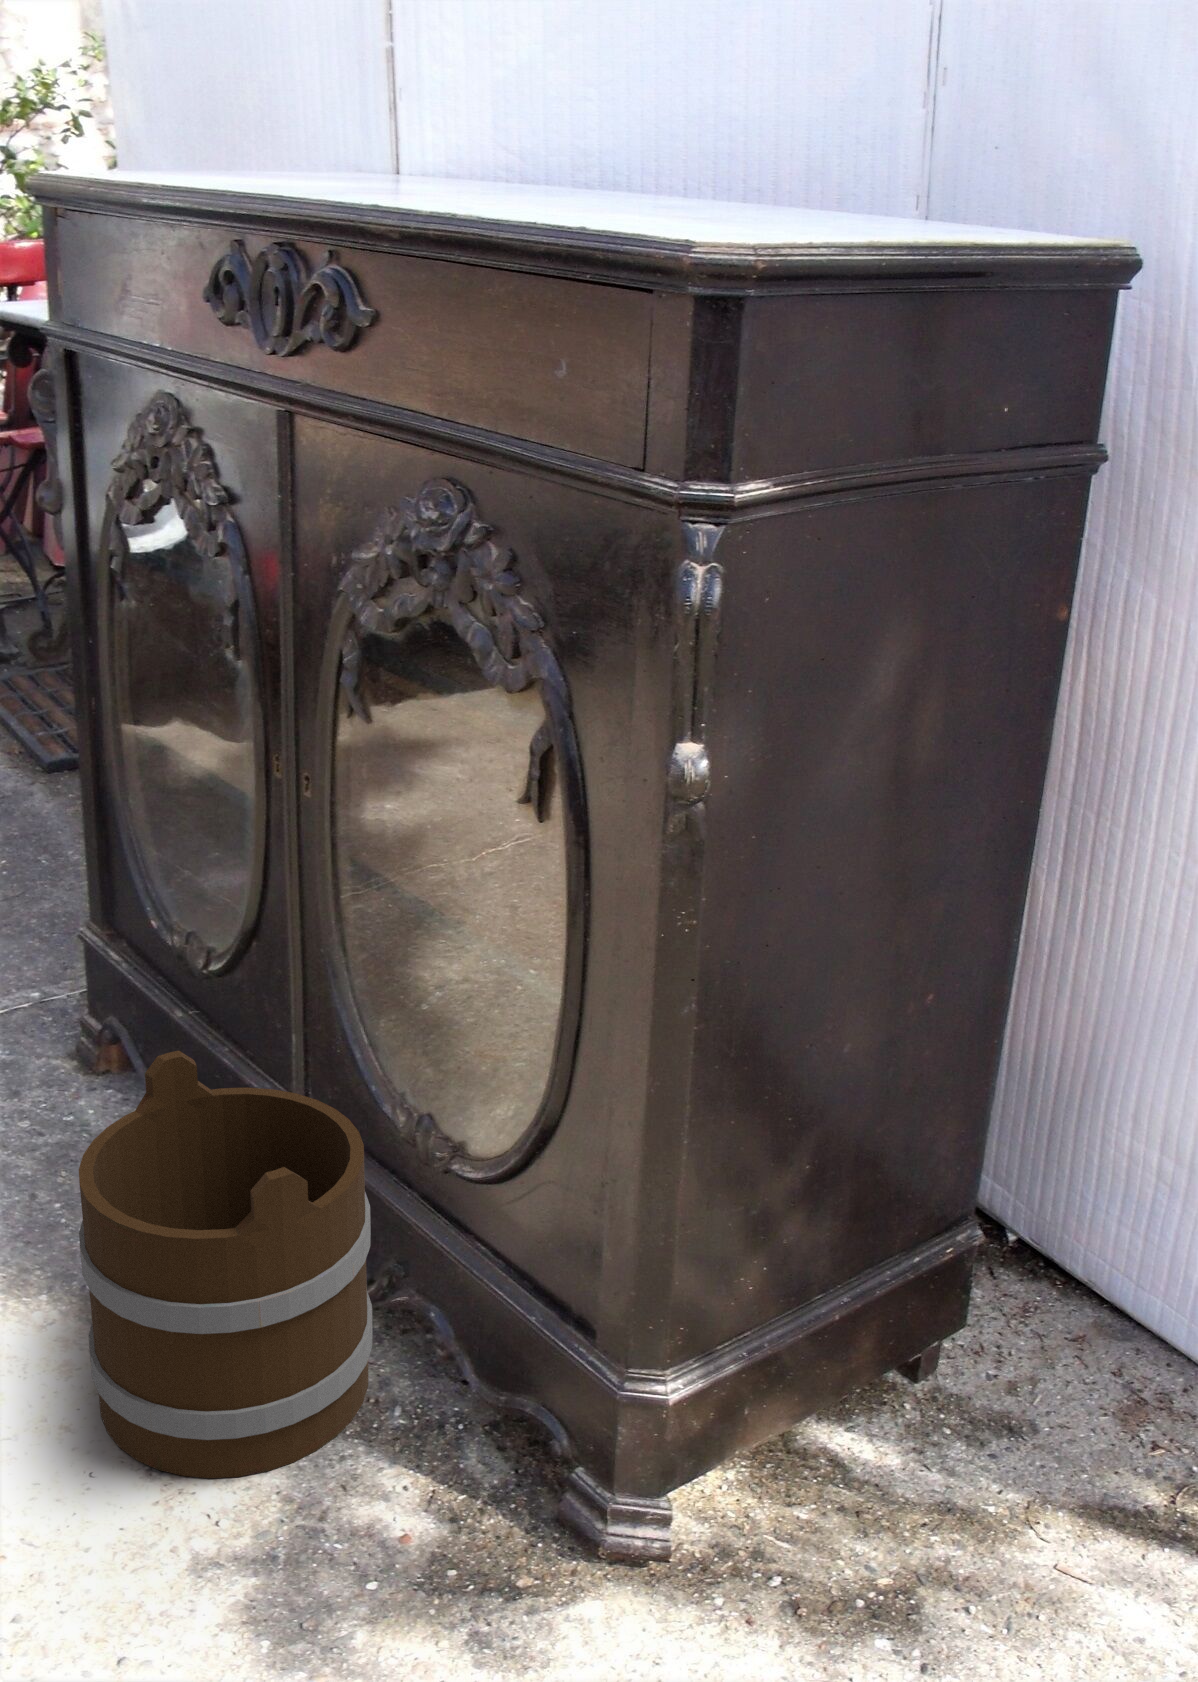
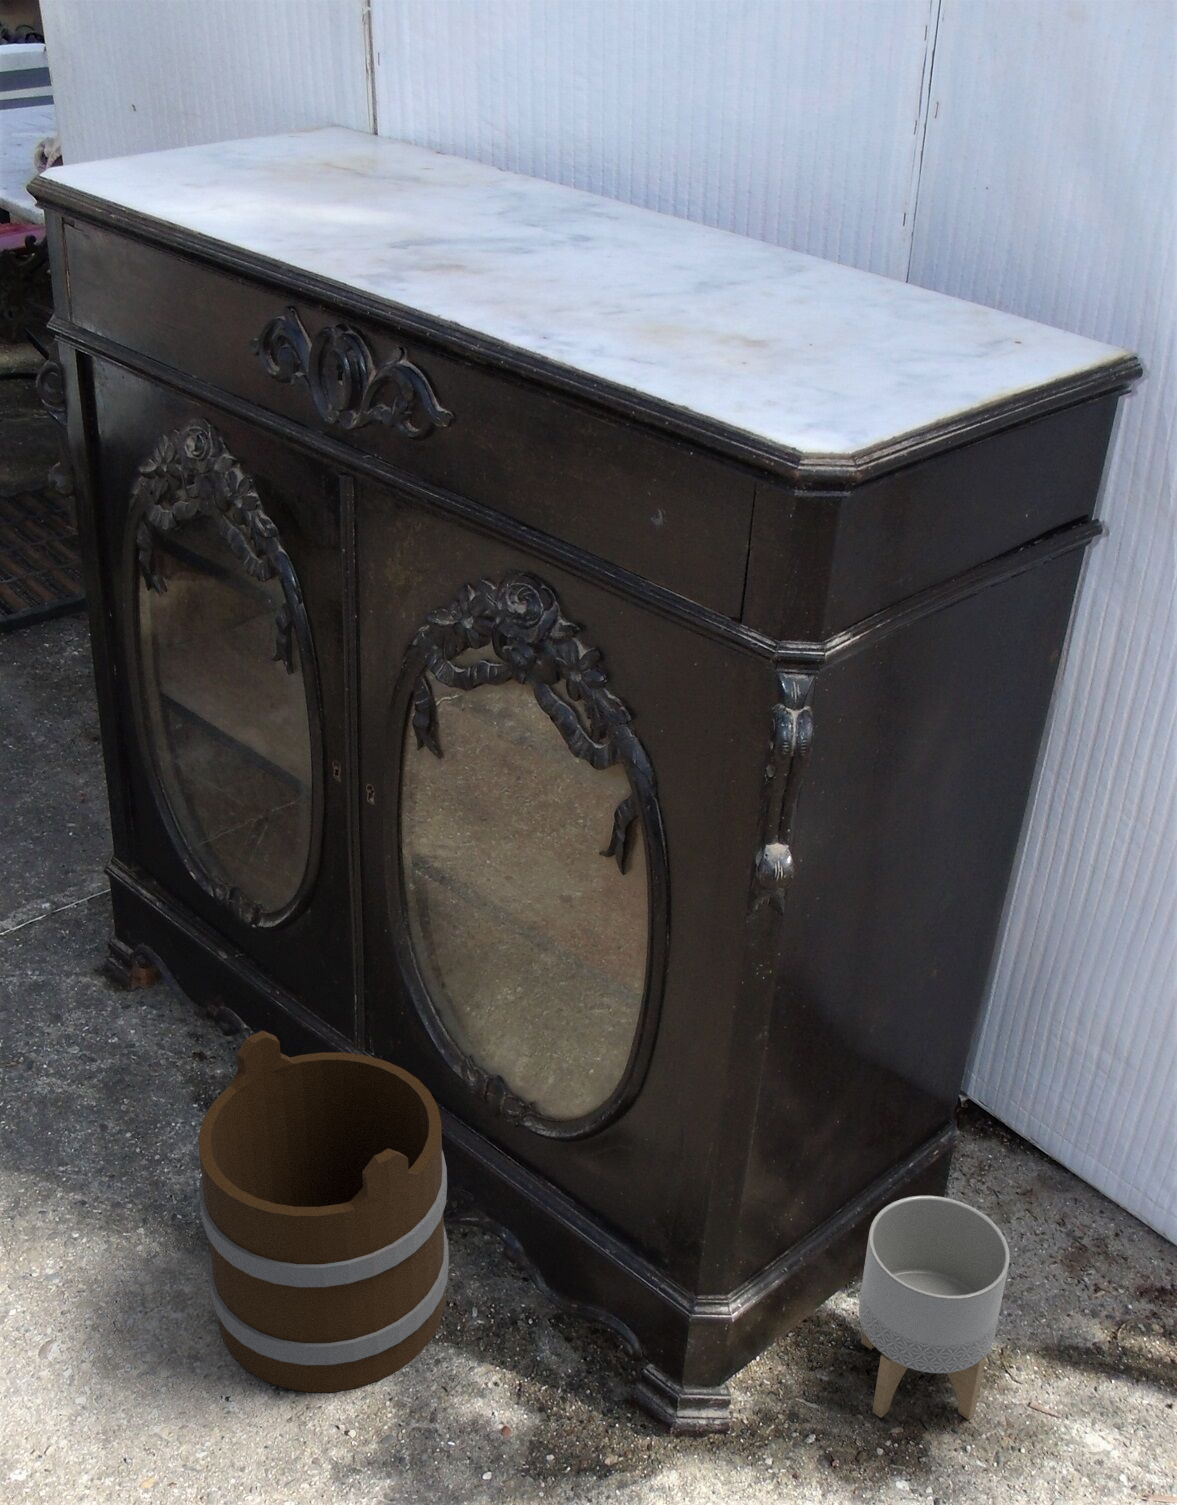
planter: none [846,1287,1029,1576] -> present [859,1196,1010,1420]

